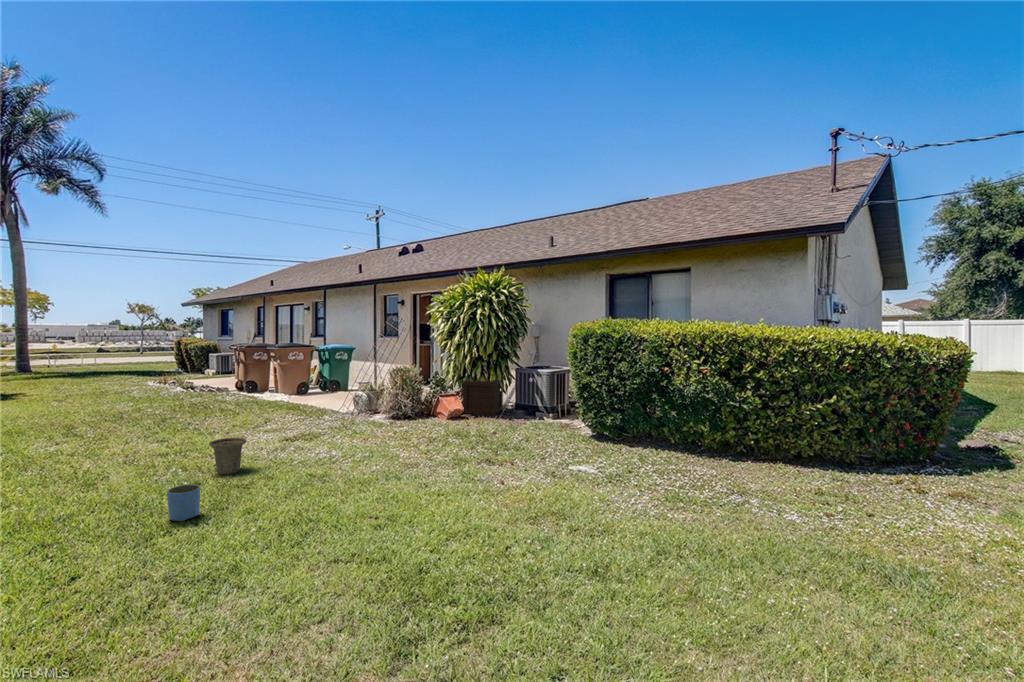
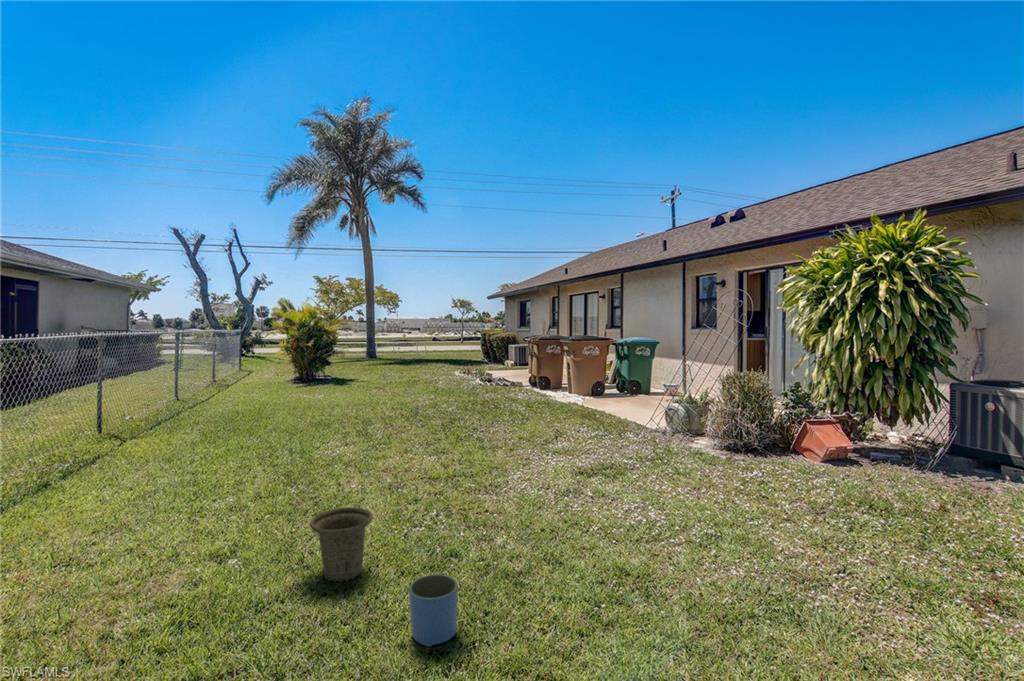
wooden crate: present [462,379,503,415] -> none [846,394,923,463]
basket: present [209,438,246,475] -> present [310,507,373,582]

